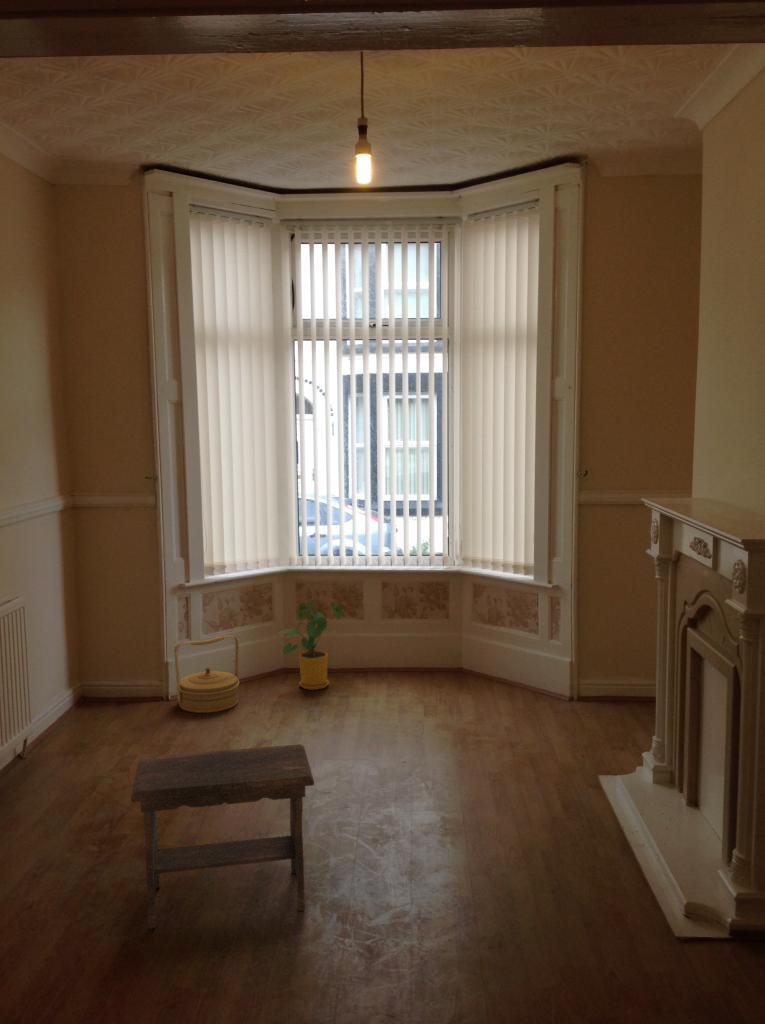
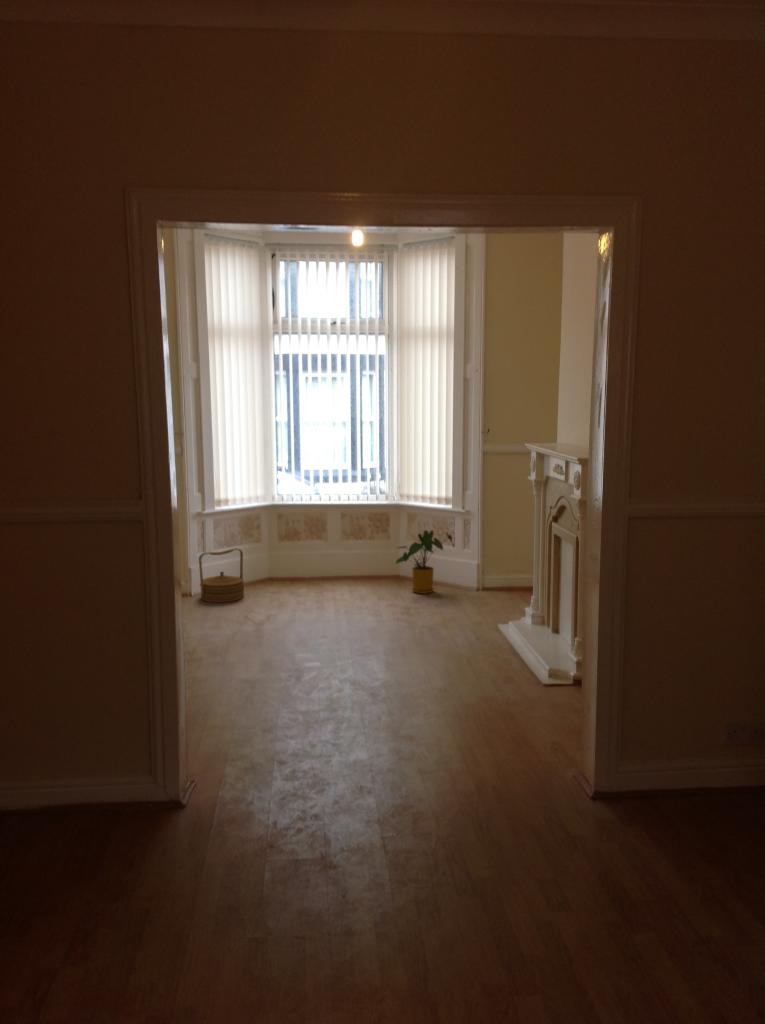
house plant: present [280,602,343,690] -> present [396,530,454,594]
footstool: present [131,744,314,929] -> none [221,592,334,696]

